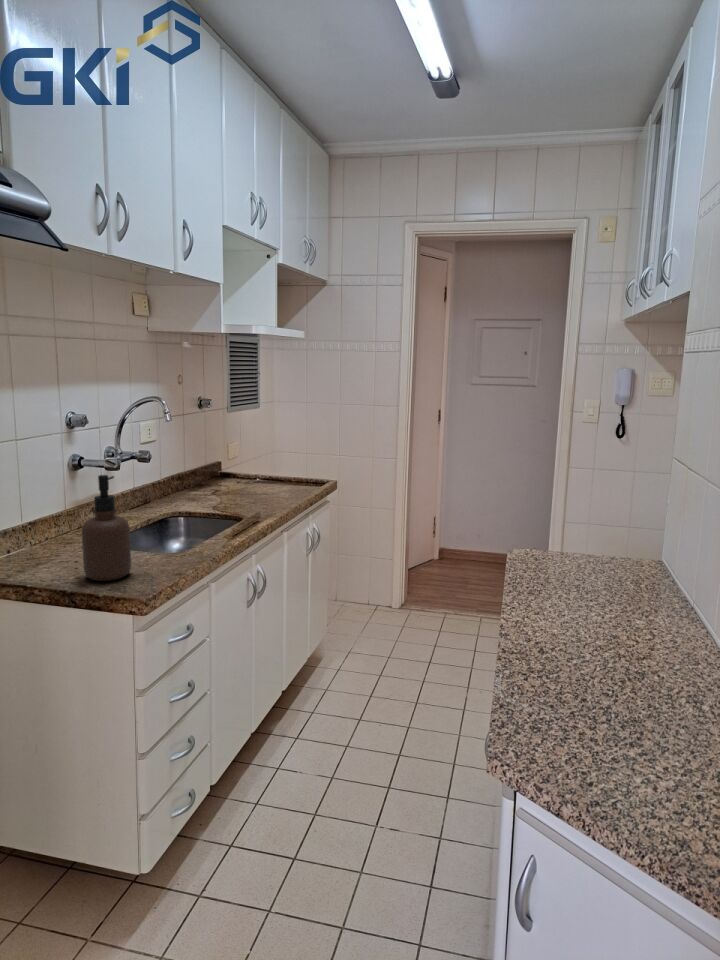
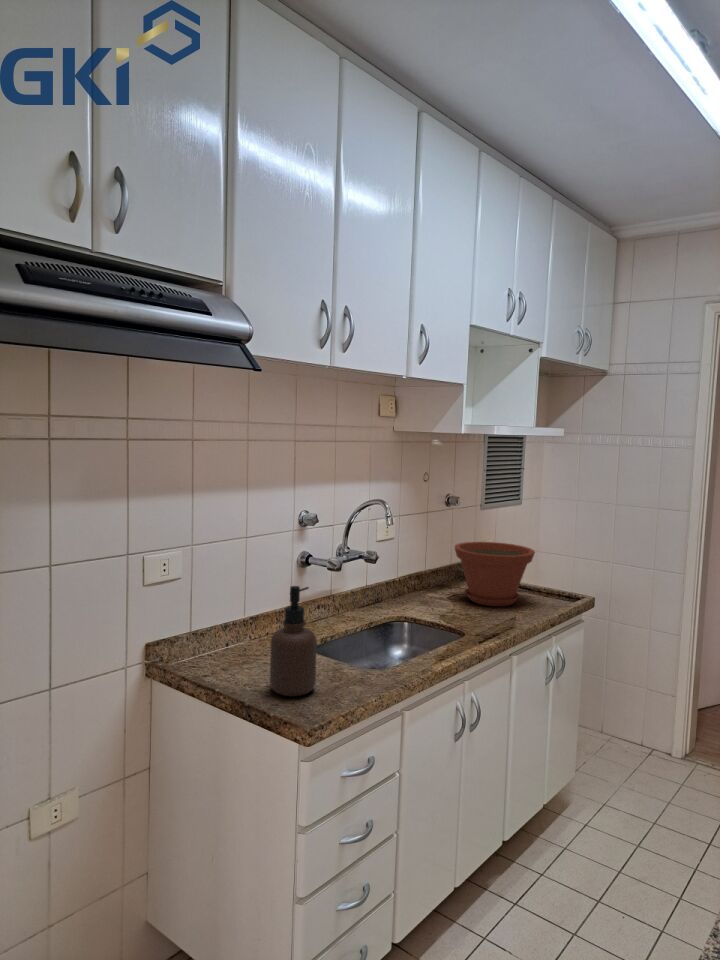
plant pot: none [215,439,289,495] -> present [455,542,535,606]

